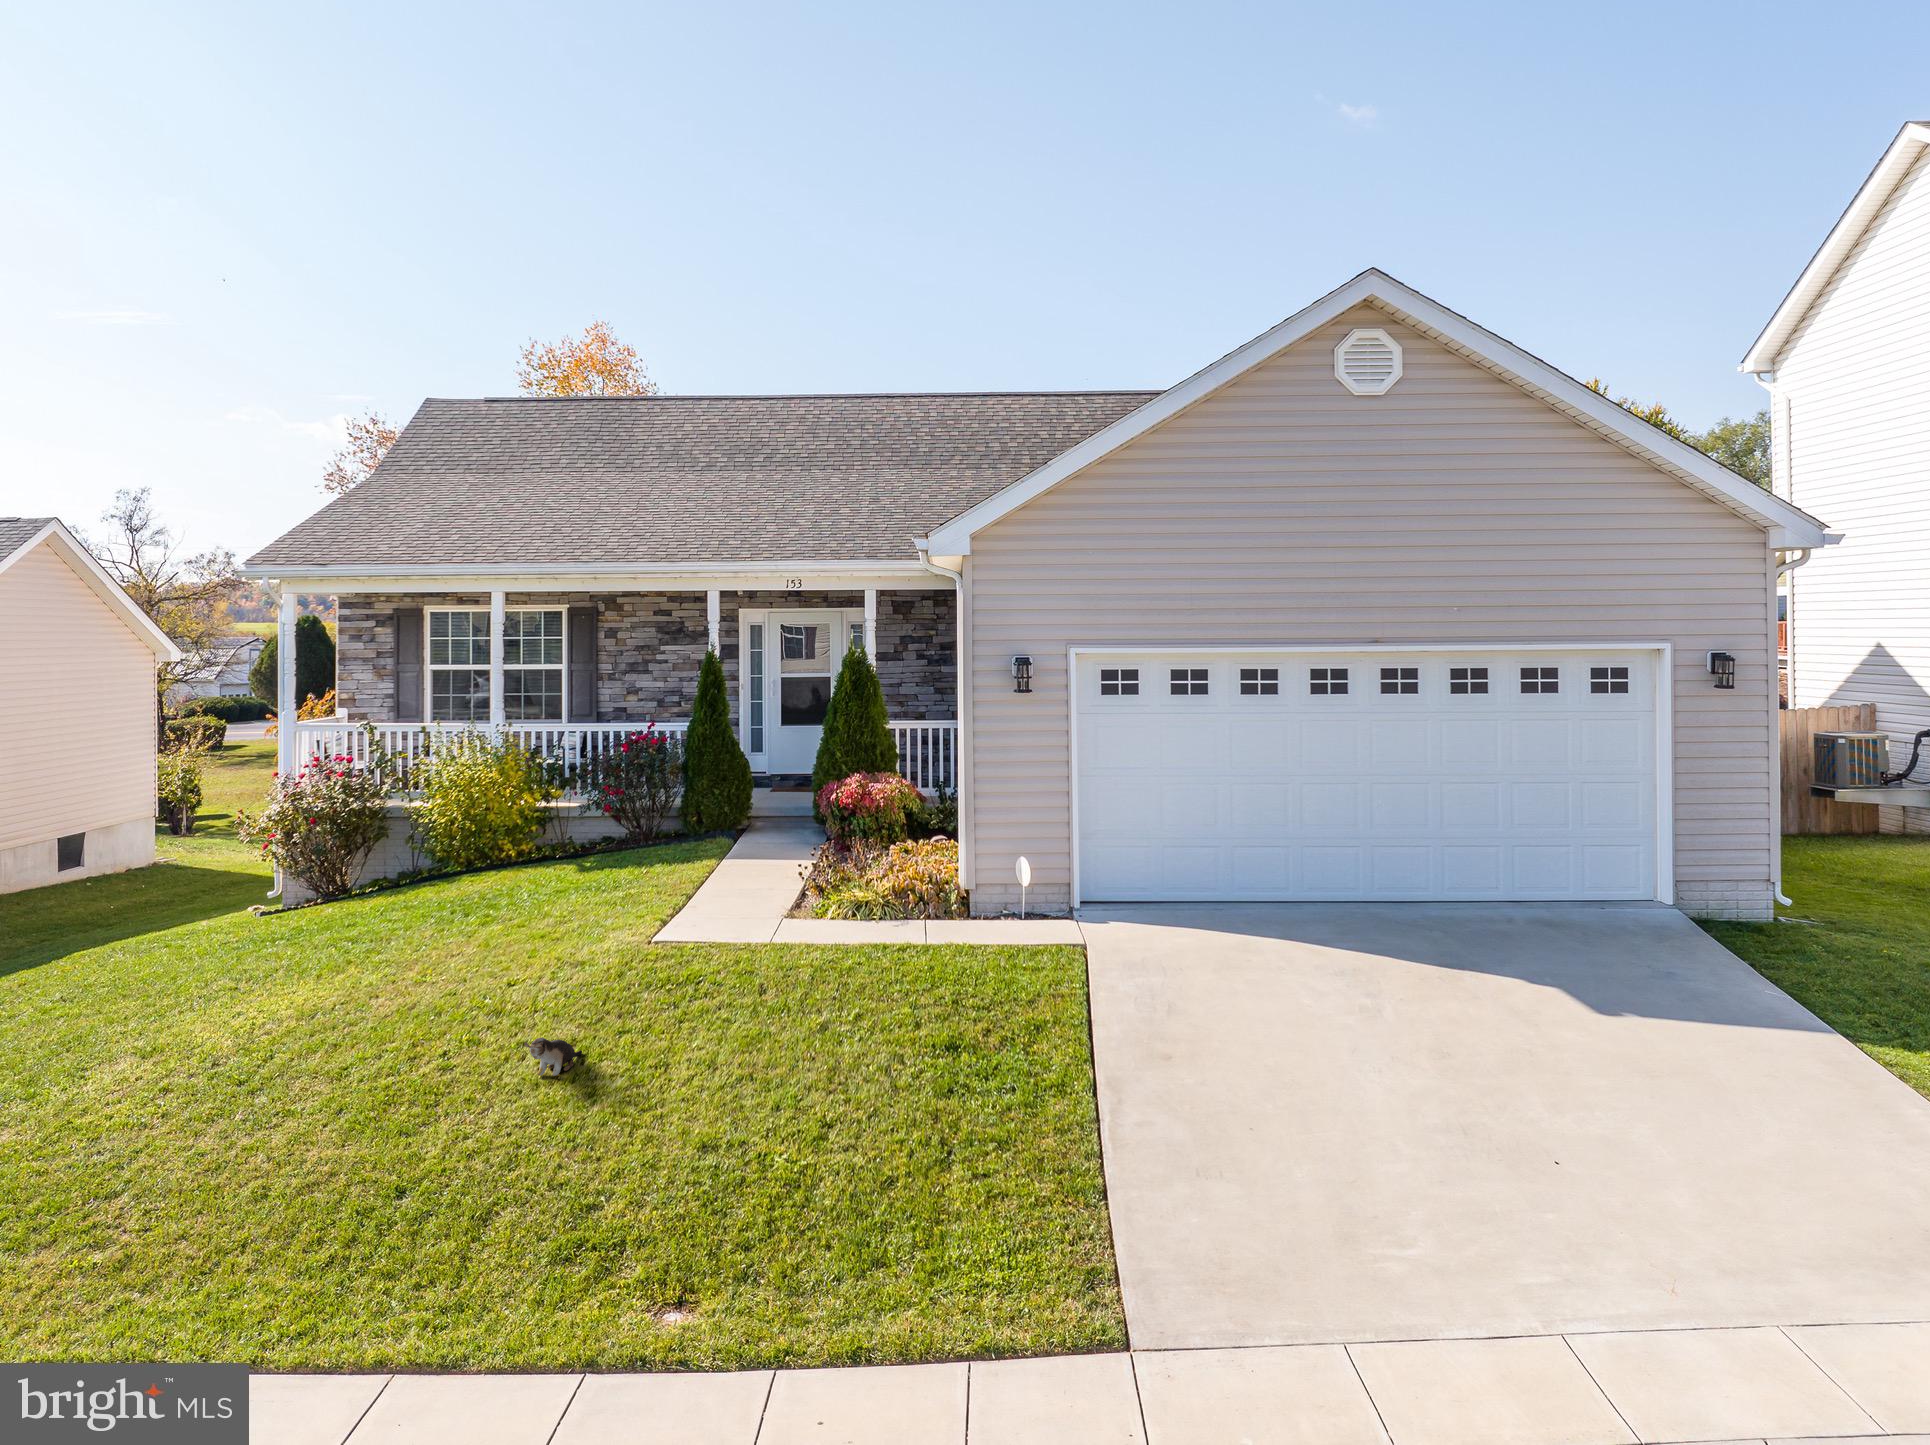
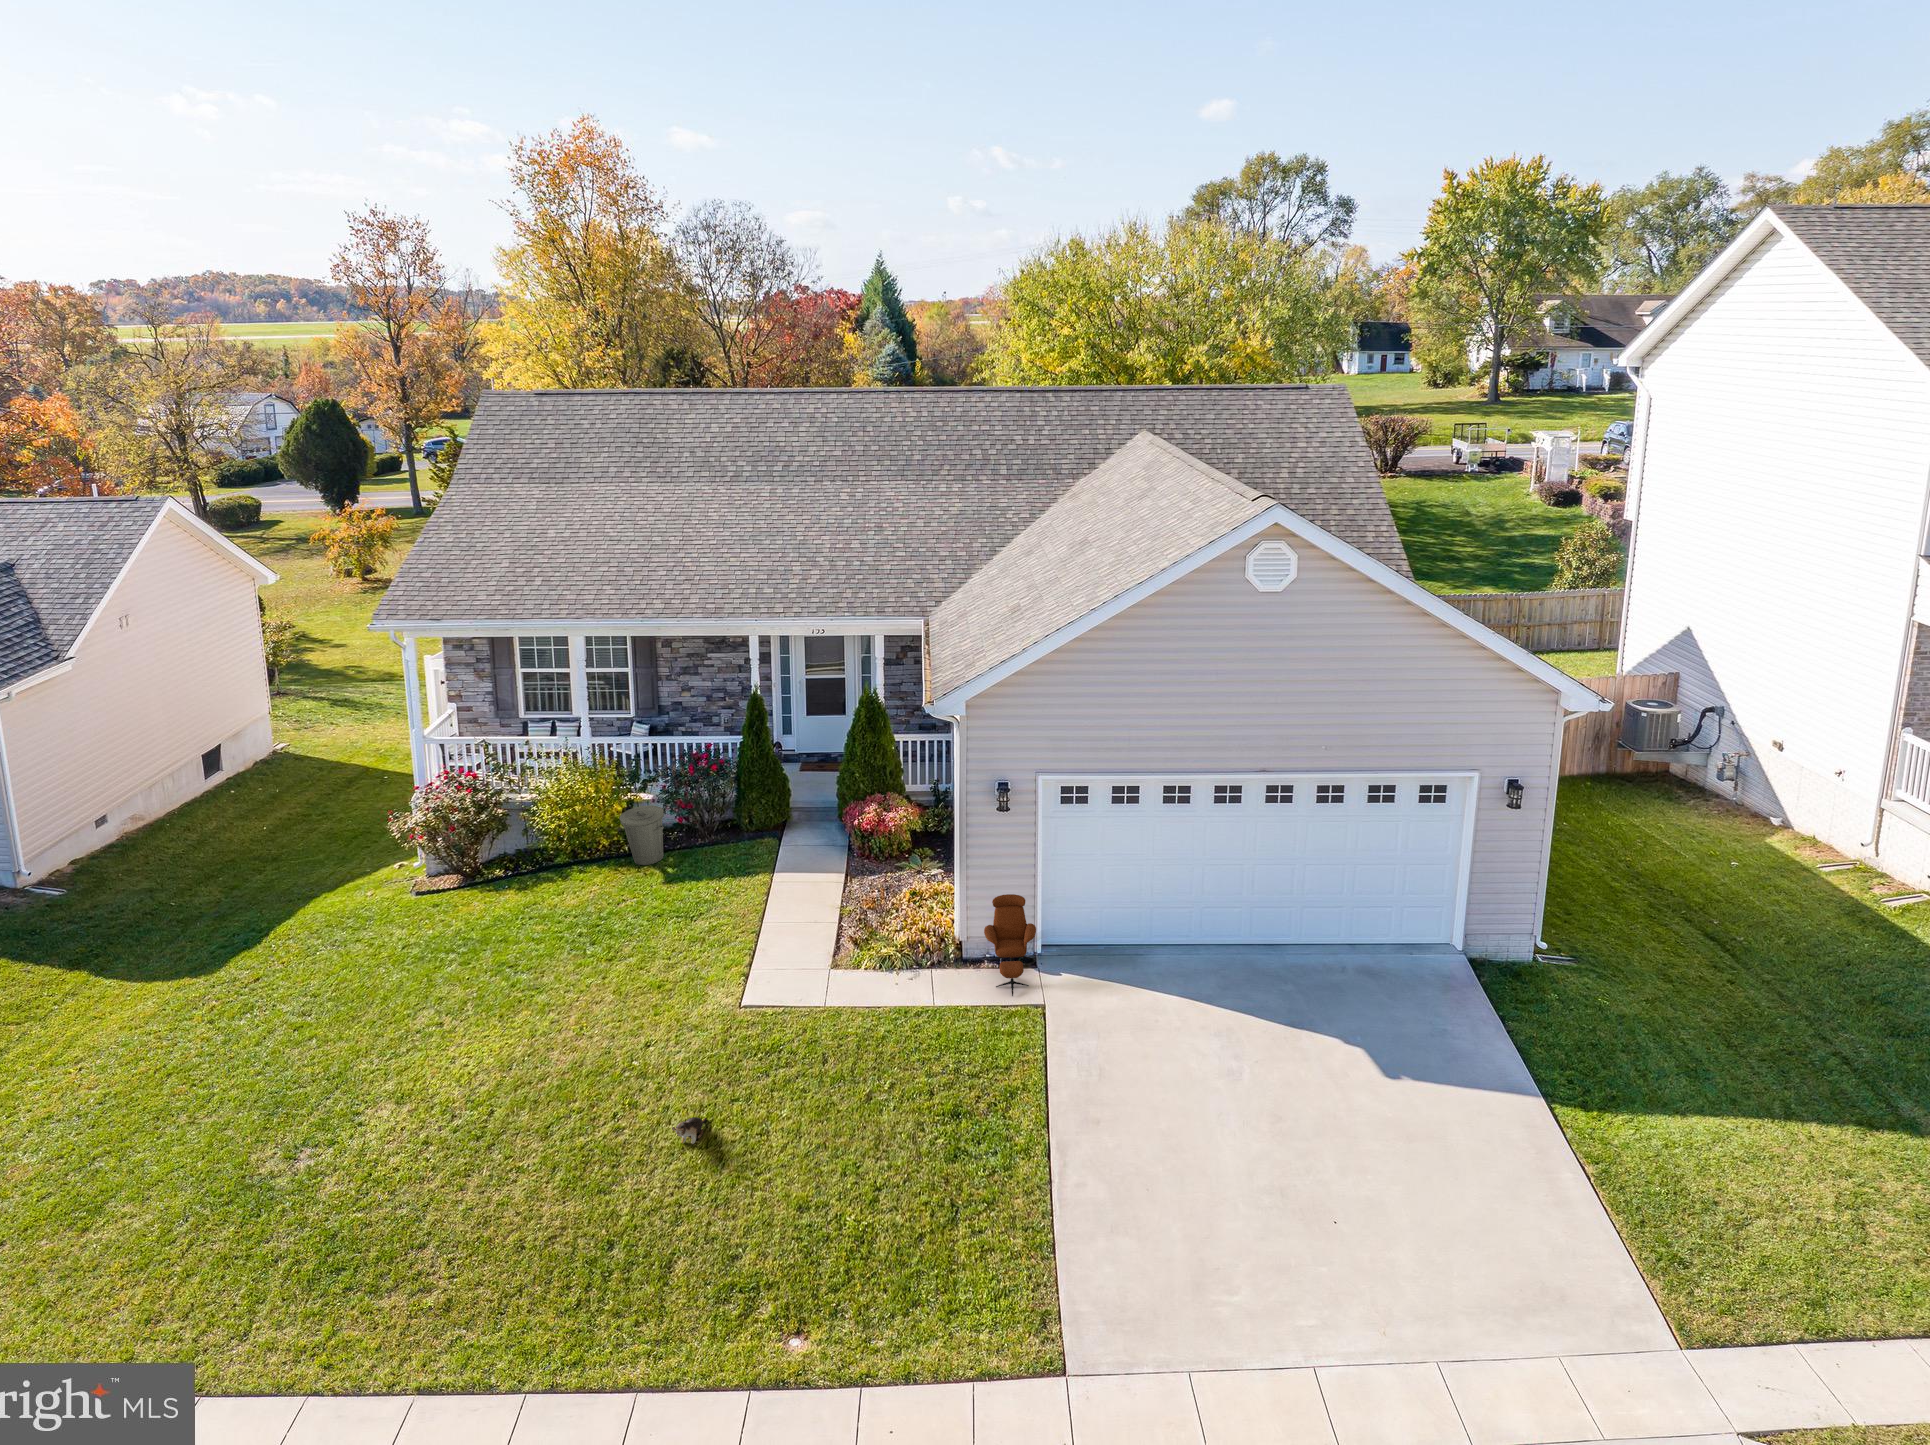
trash can: none [530,792,588,862] -> present [620,805,664,865]
lounge chair: none [992,831,1060,945] -> present [984,894,1036,996]

